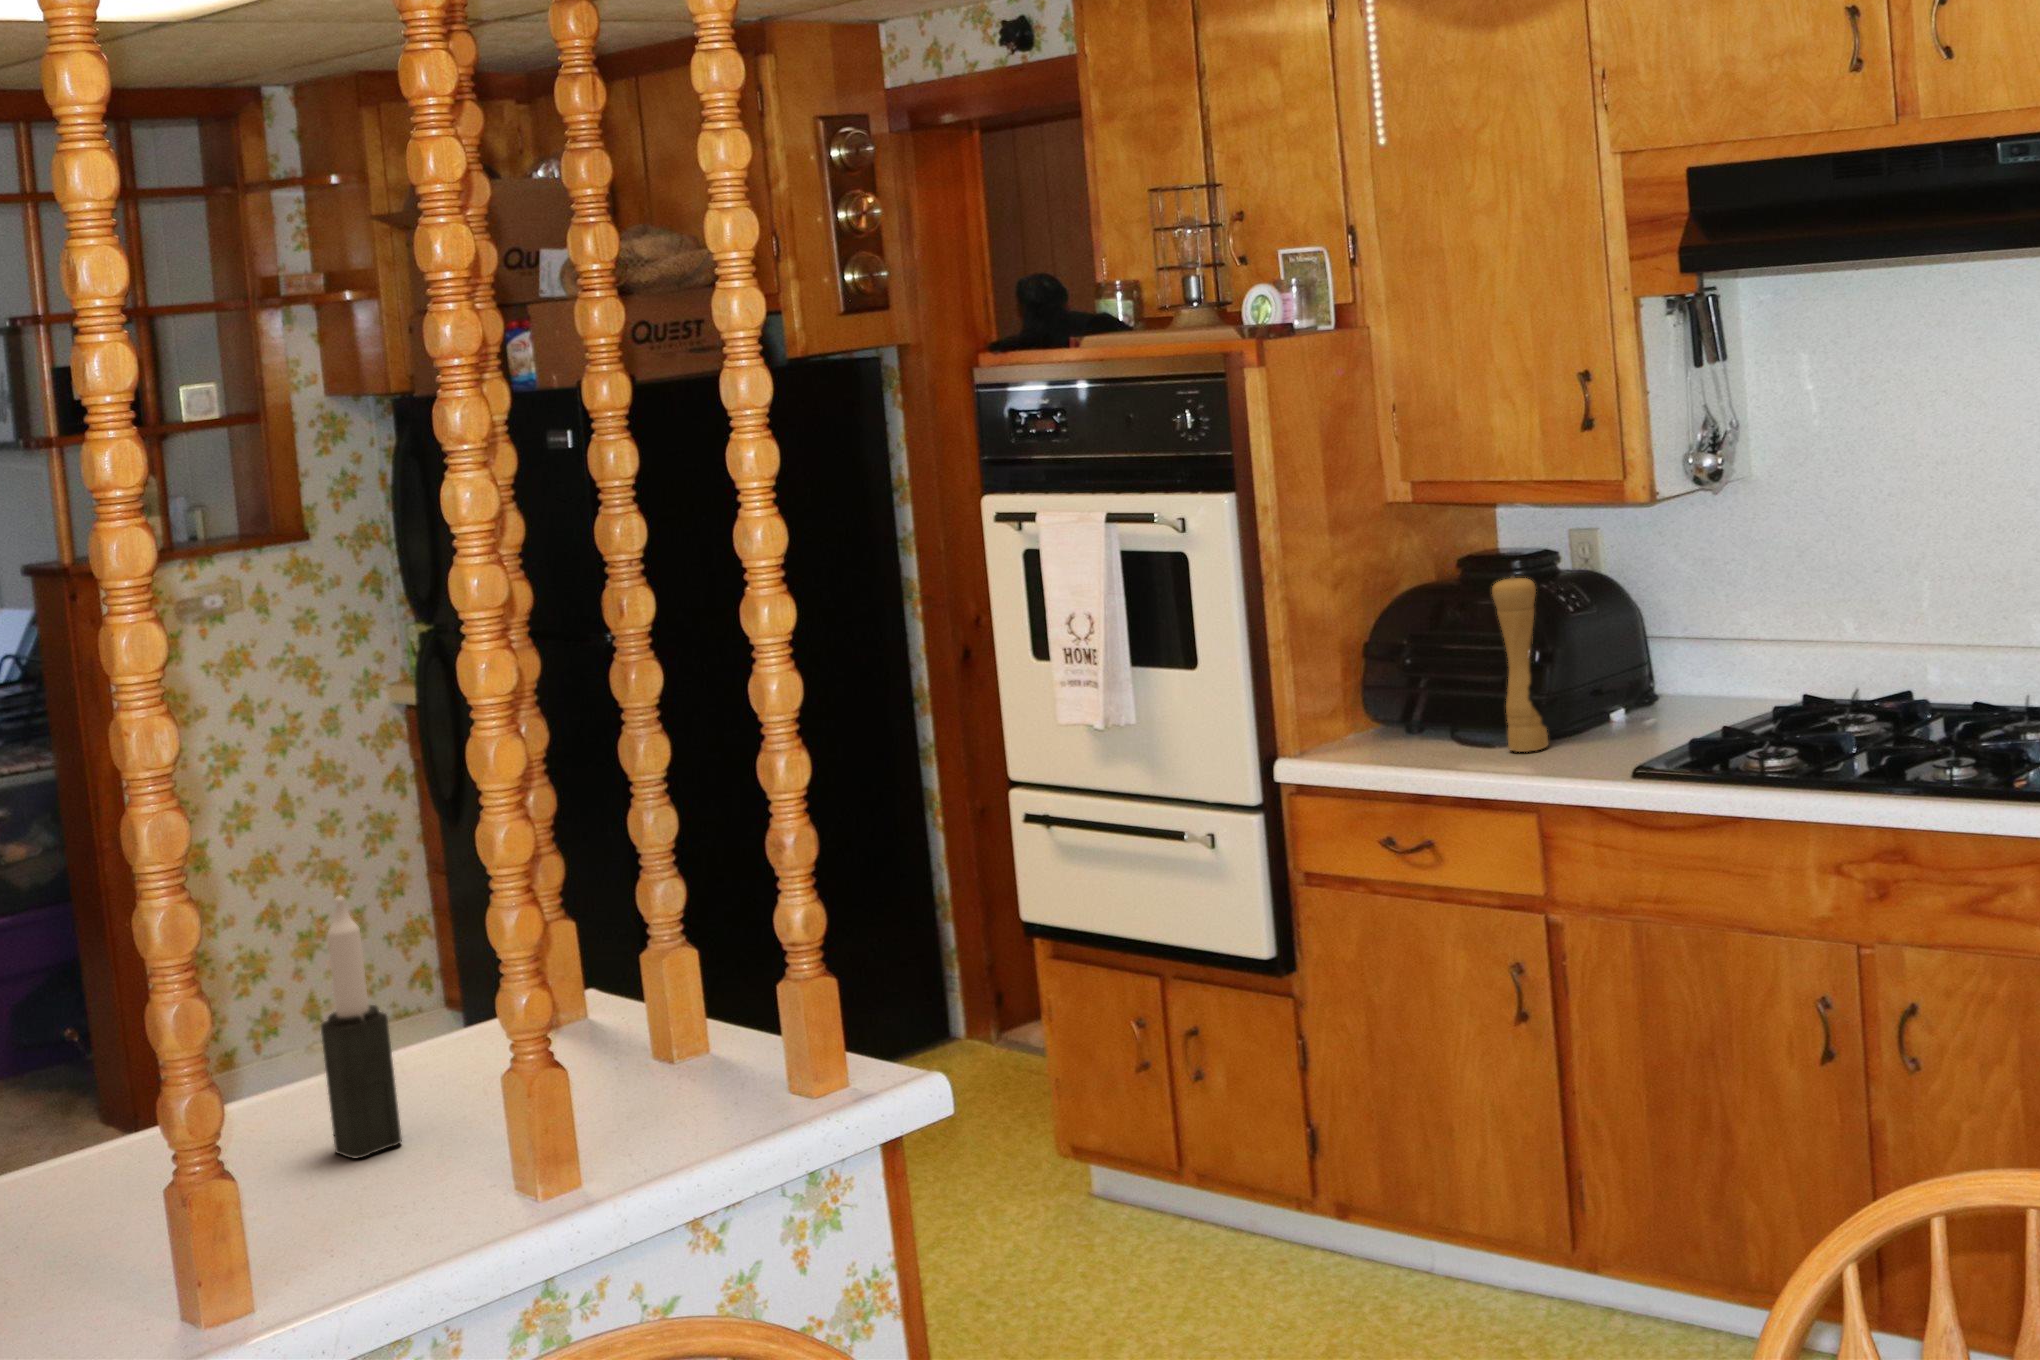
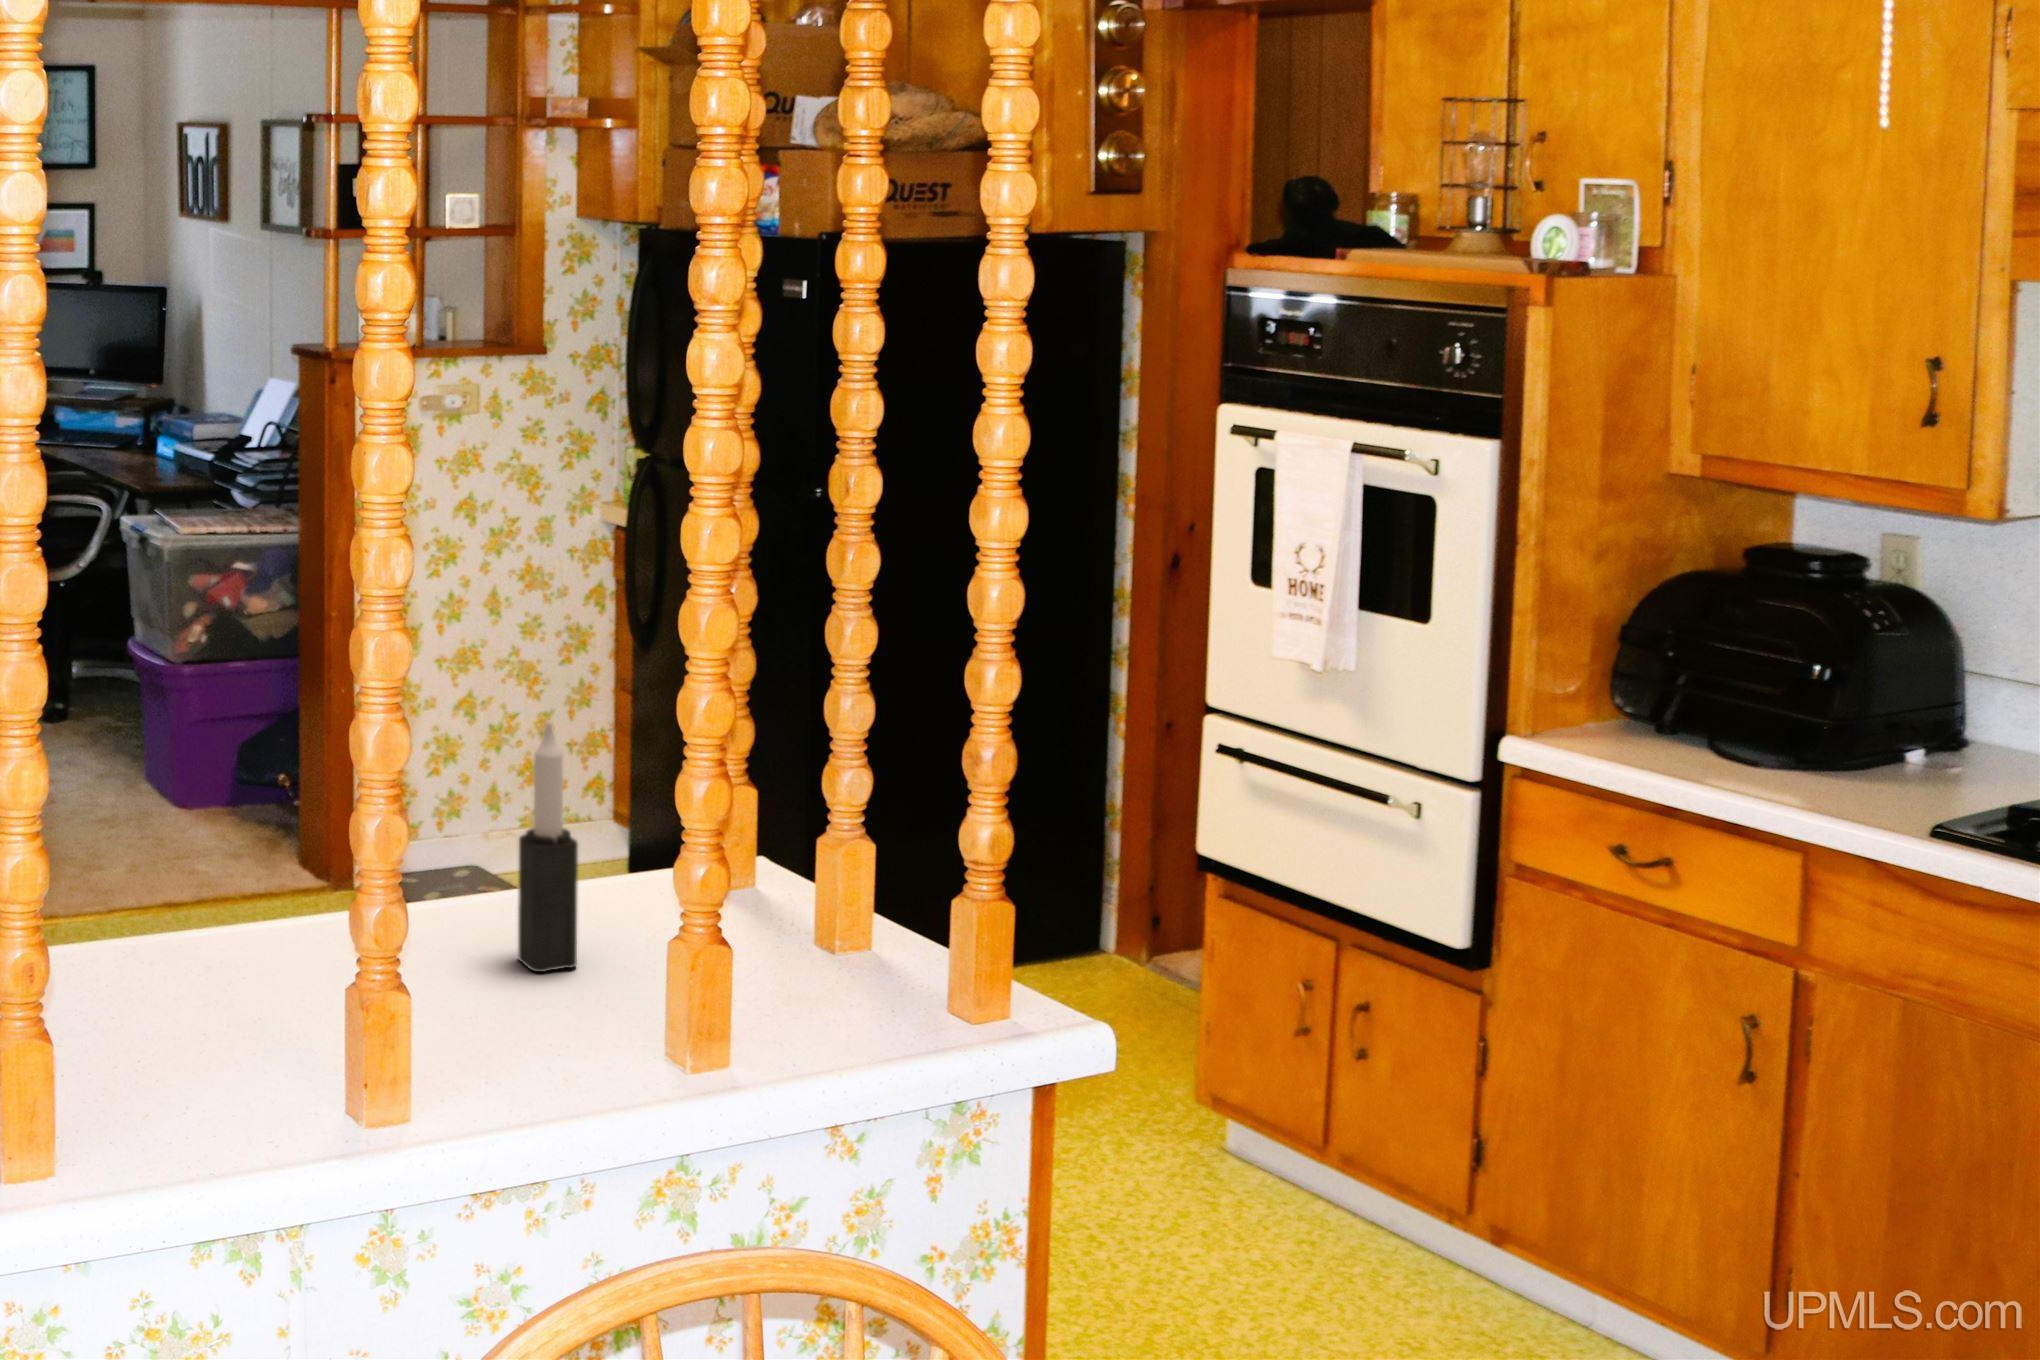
pepper mill: present [1492,576,1548,752] -> none [1799,589,1865,795]

